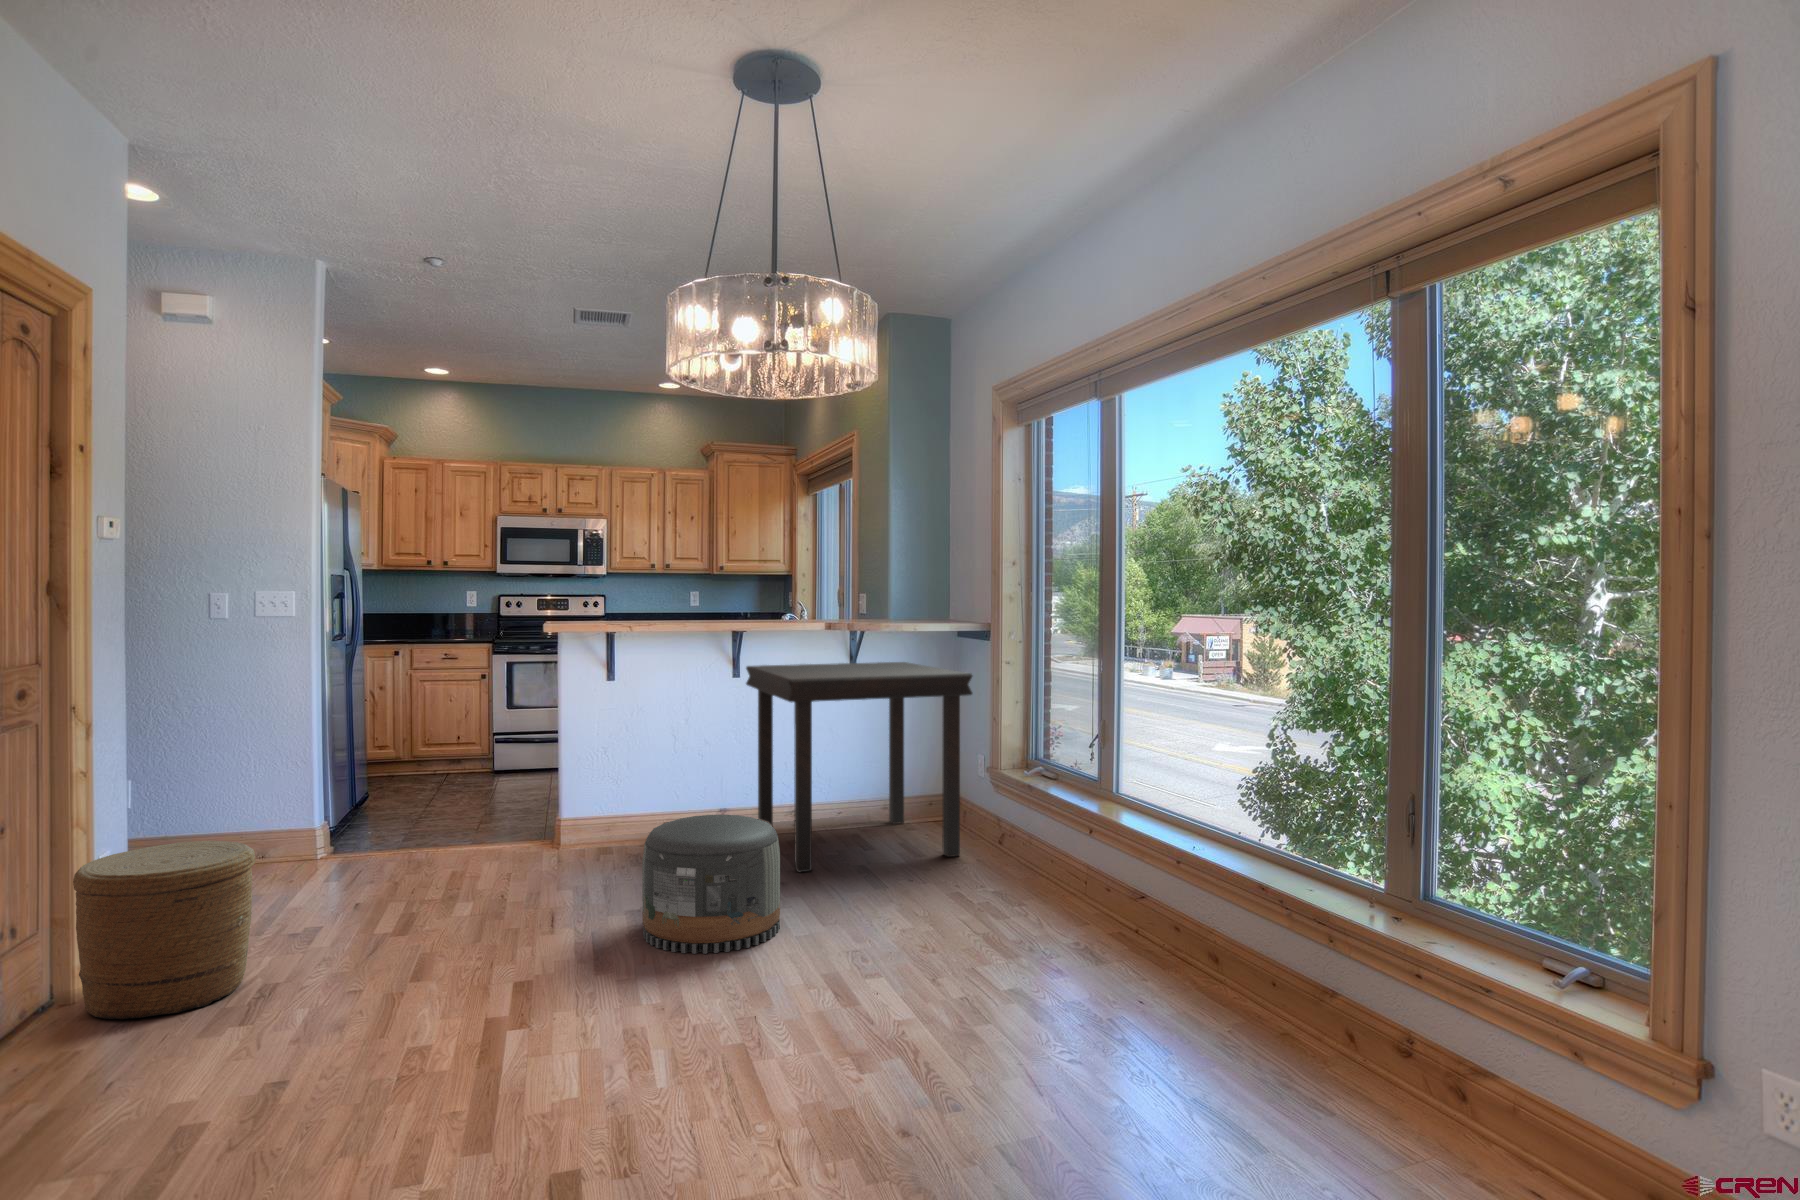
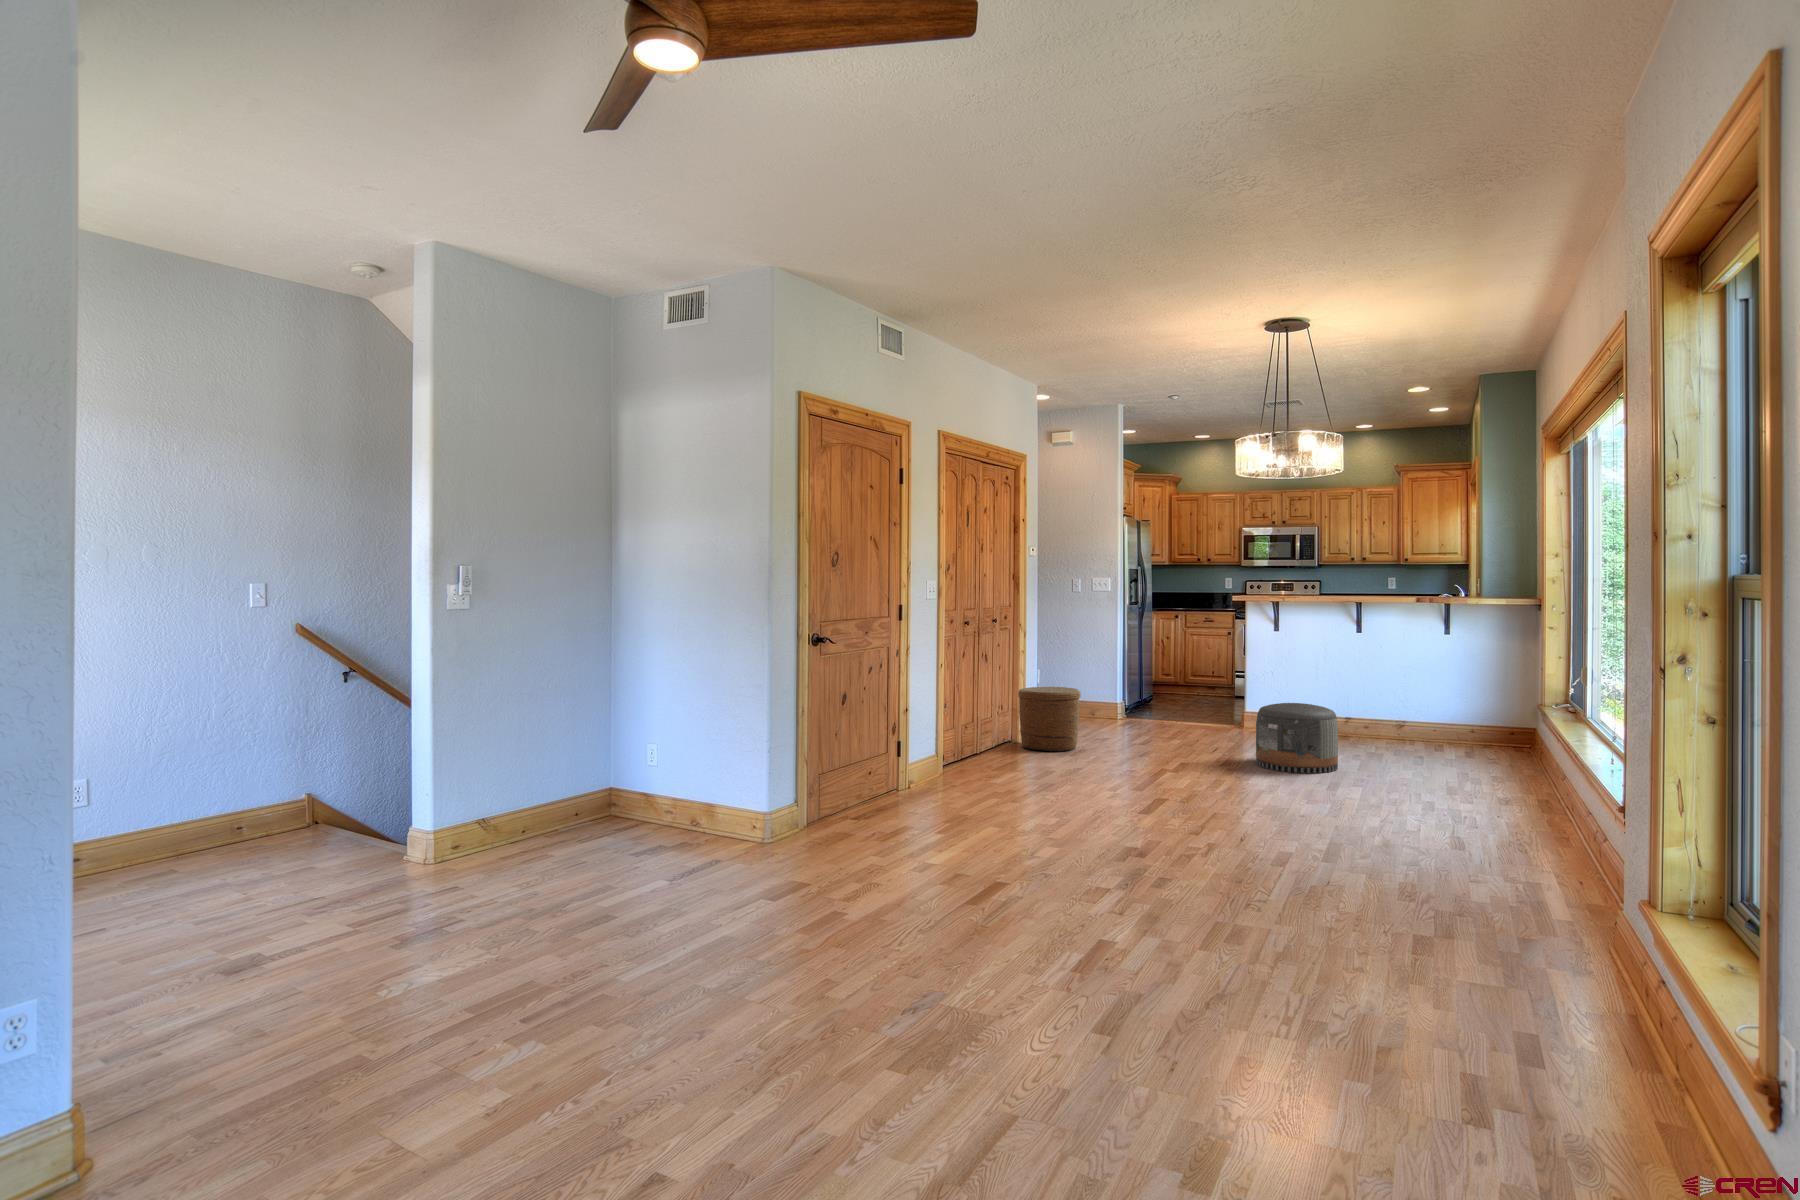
dining table: present [746,662,972,872] -> none [1369,626,1524,764]

